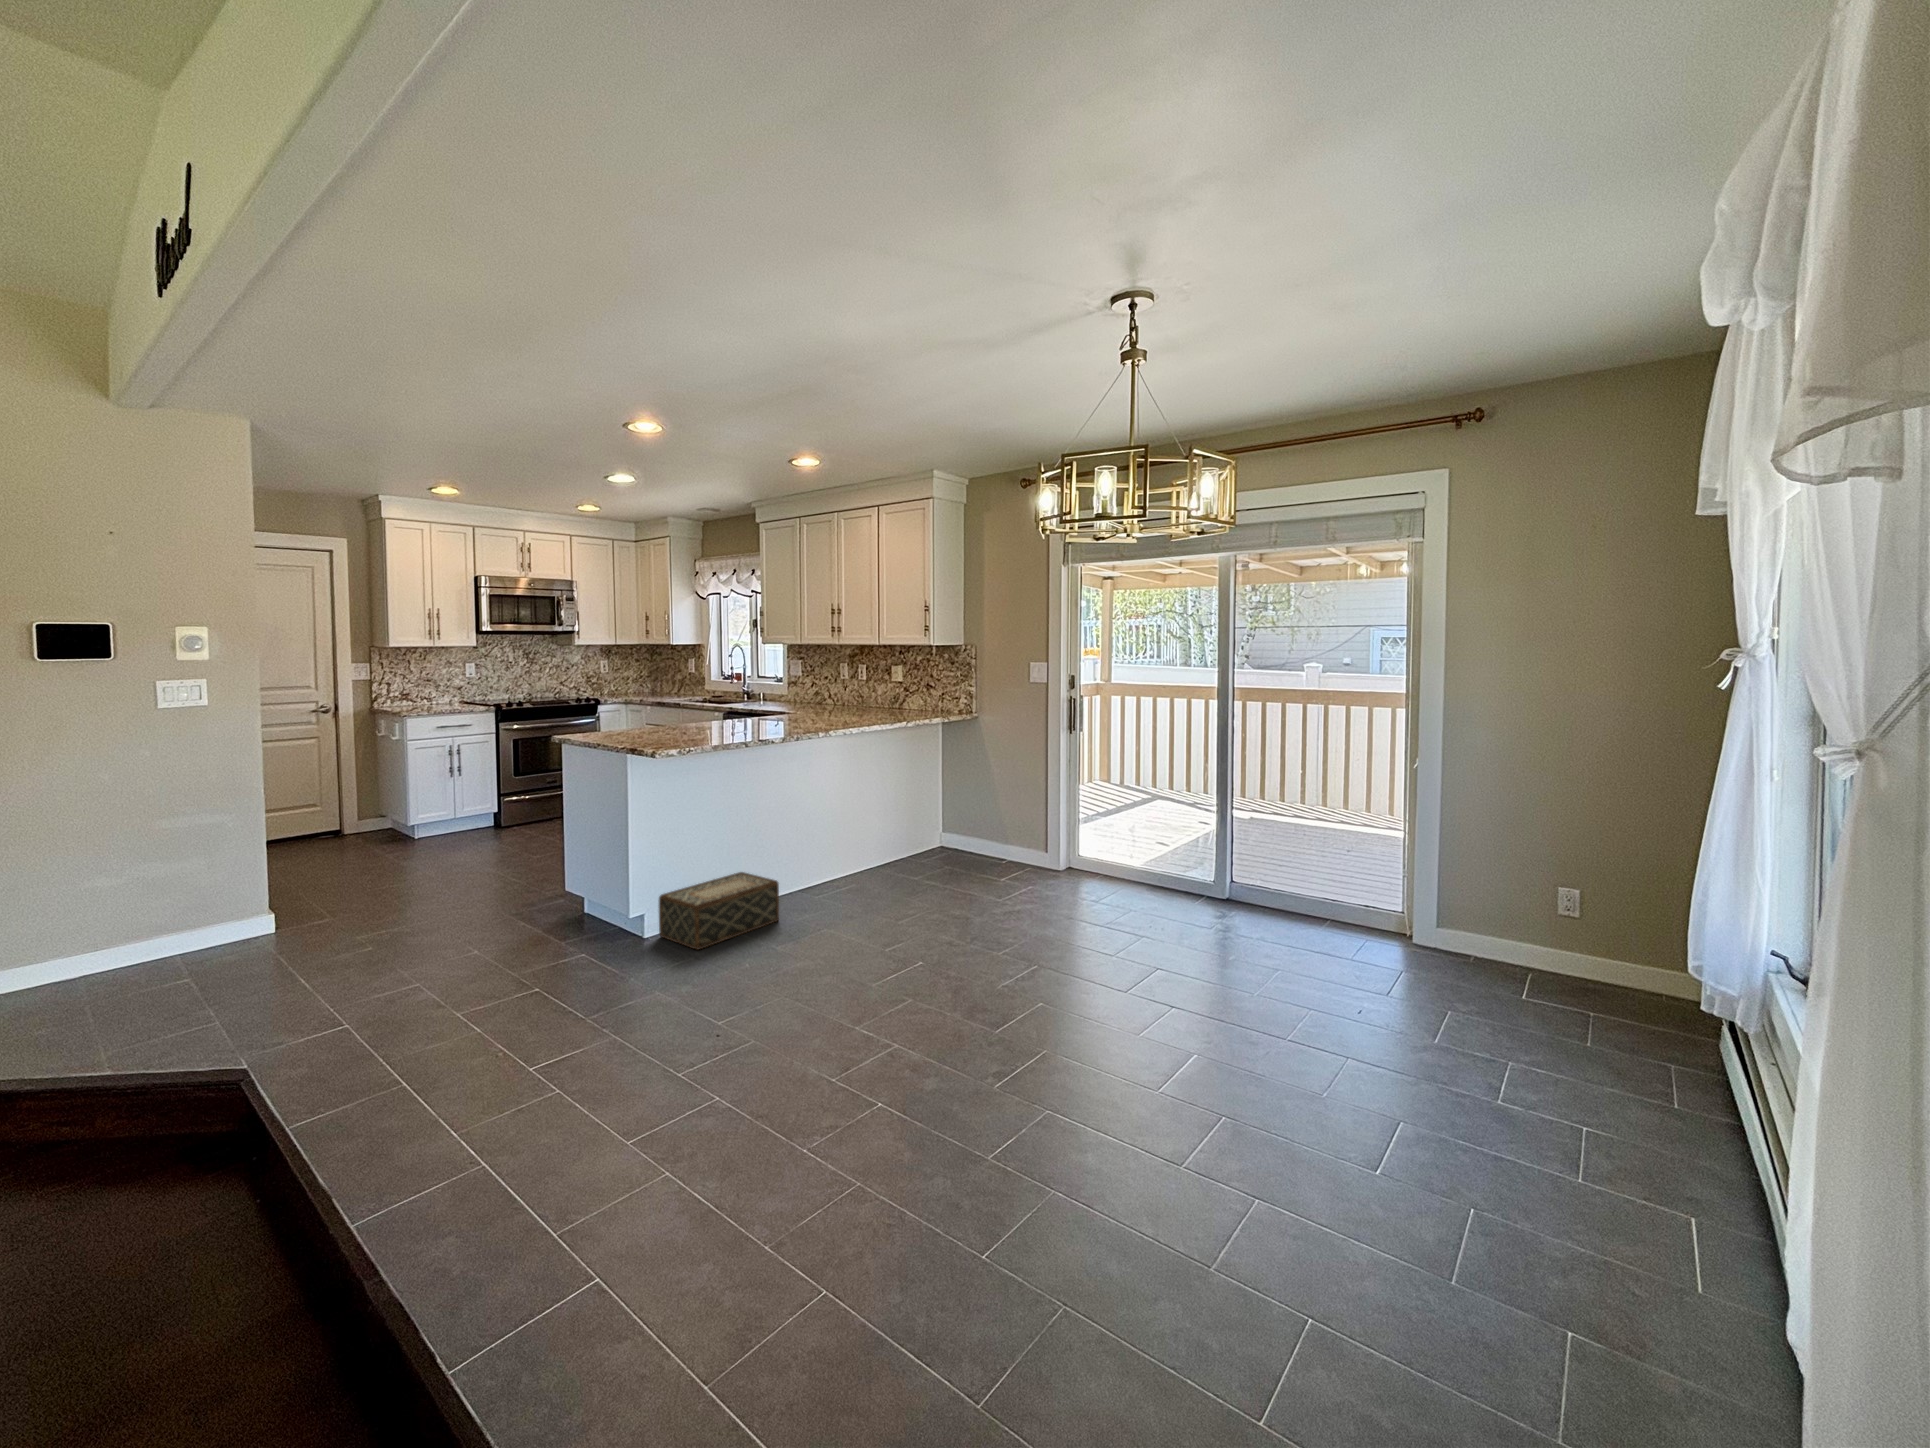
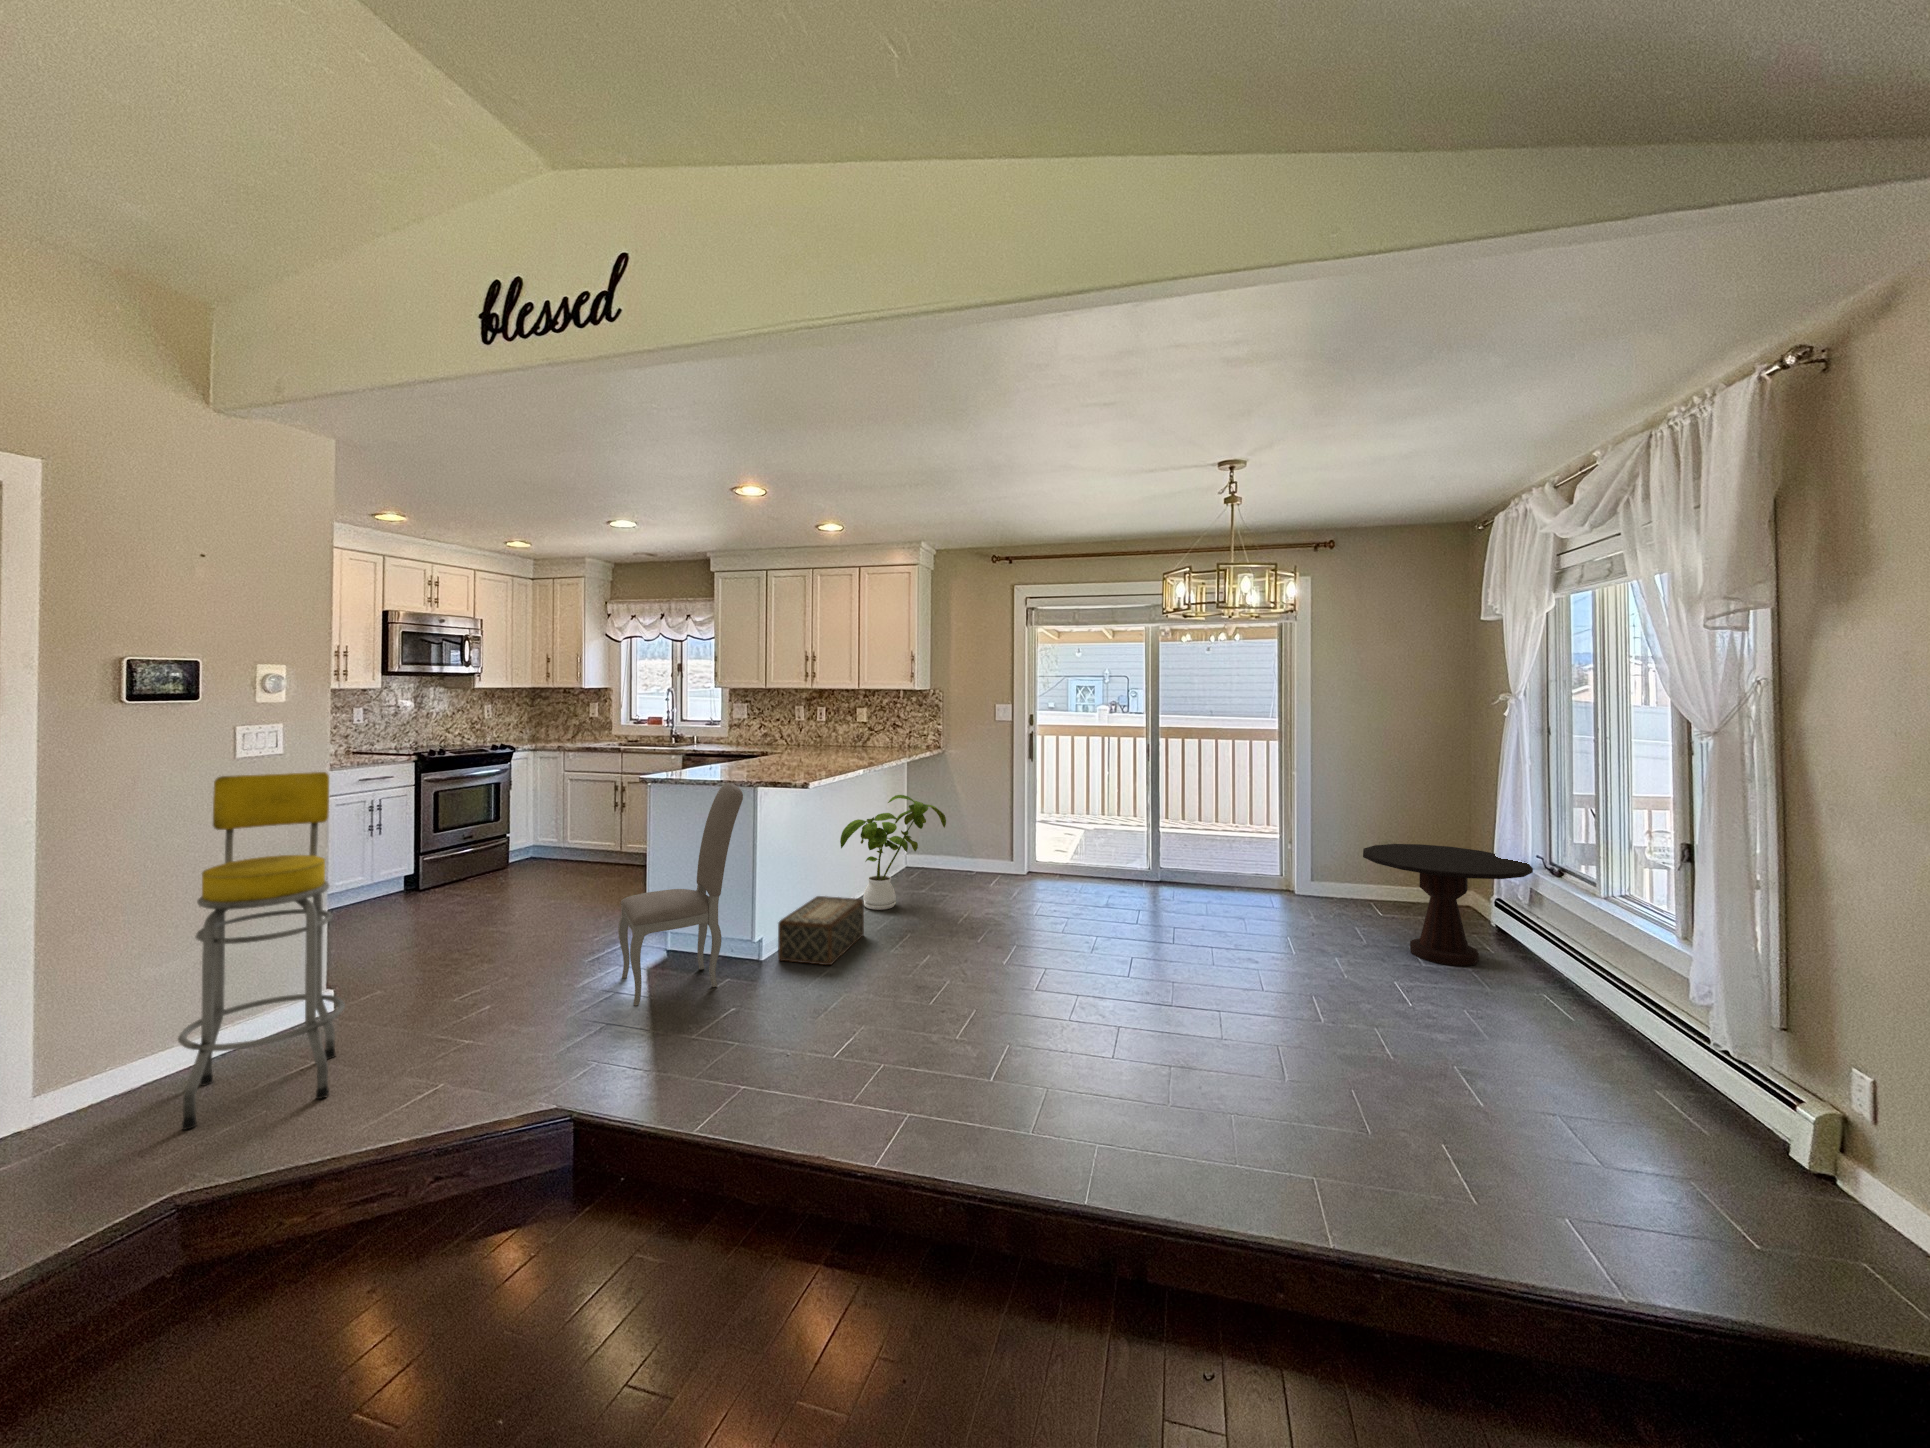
bar stool: none [62,723,230,1012] -> present [178,772,345,1130]
dining chair: none [471,747,609,963] -> present [618,784,743,1006]
house plant: none [786,766,911,894] -> present [840,795,946,910]
side table: none [1419,887,1729,1109] -> present [1363,844,1533,966]

